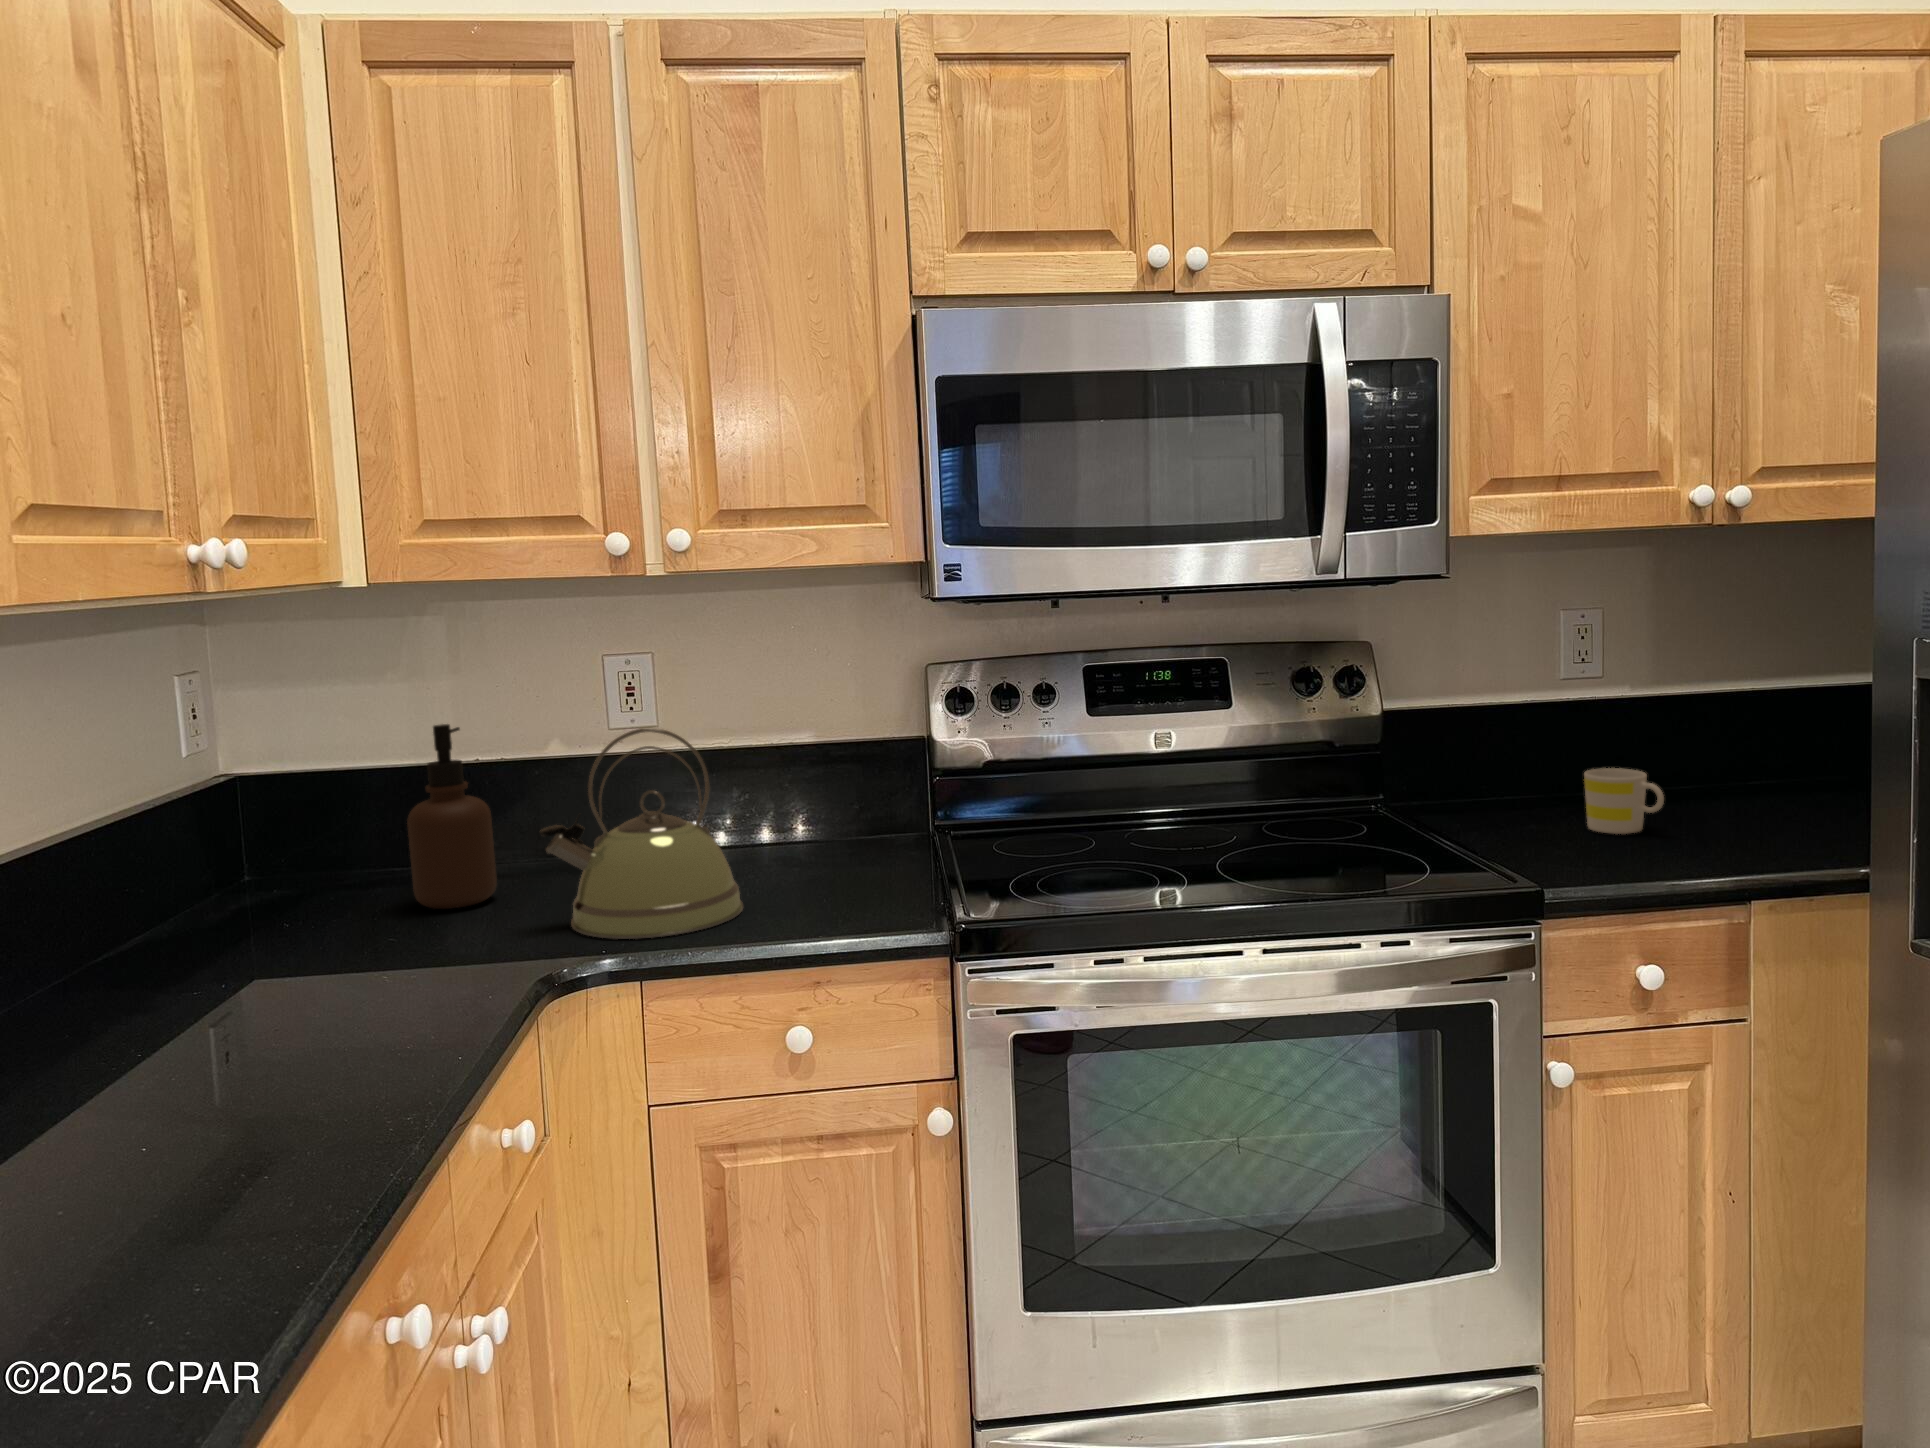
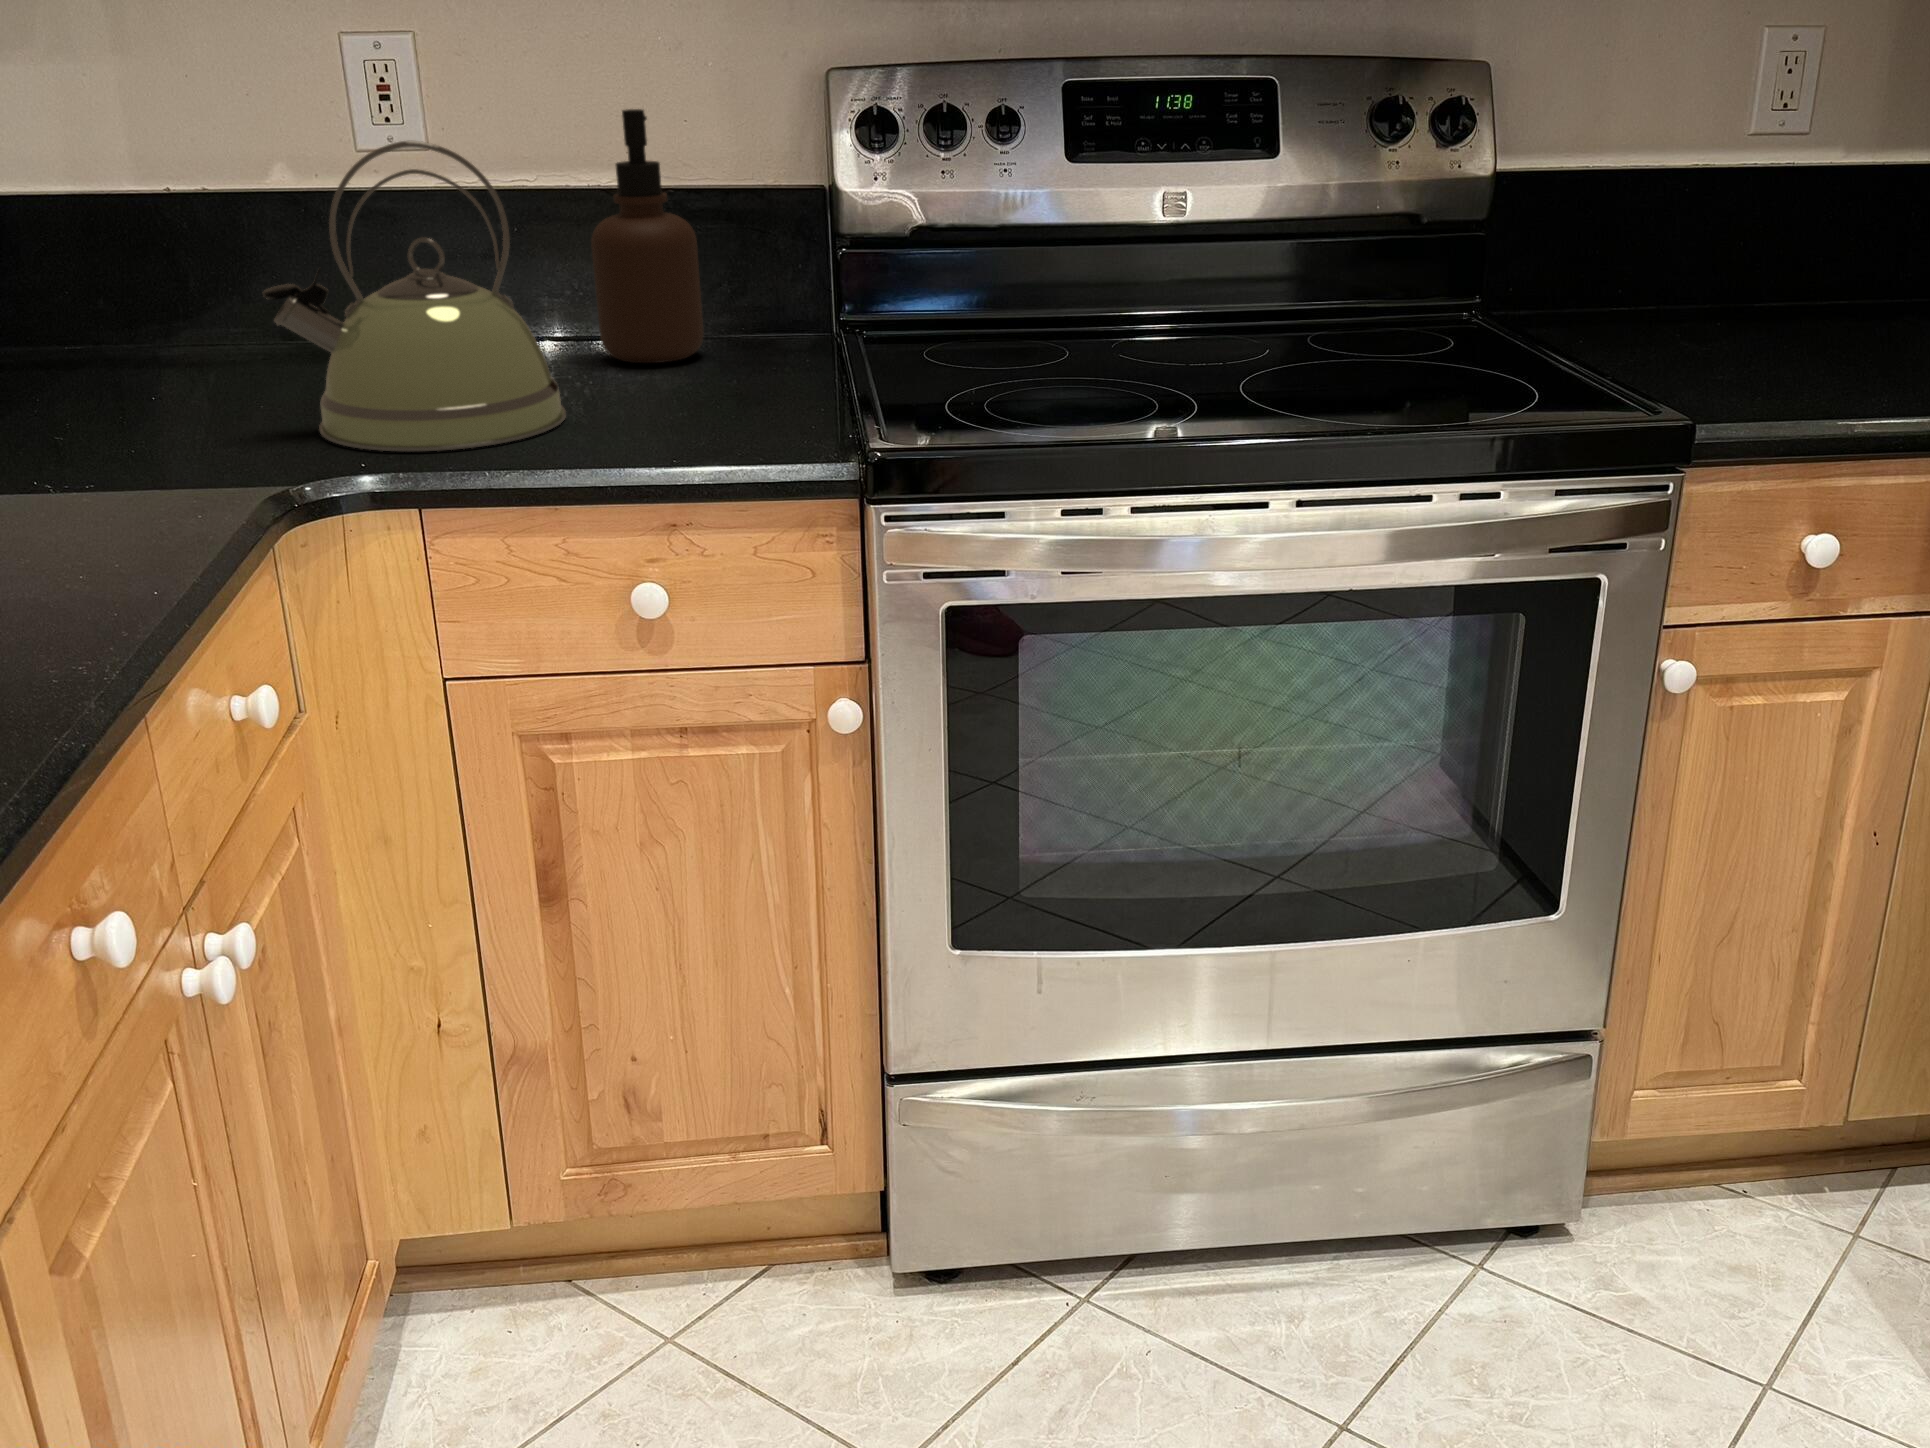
soap dispenser: present [407,724,497,909] -> present [591,109,703,363]
mug: present [1584,768,1664,834] -> none [1762,264,1876,358]

